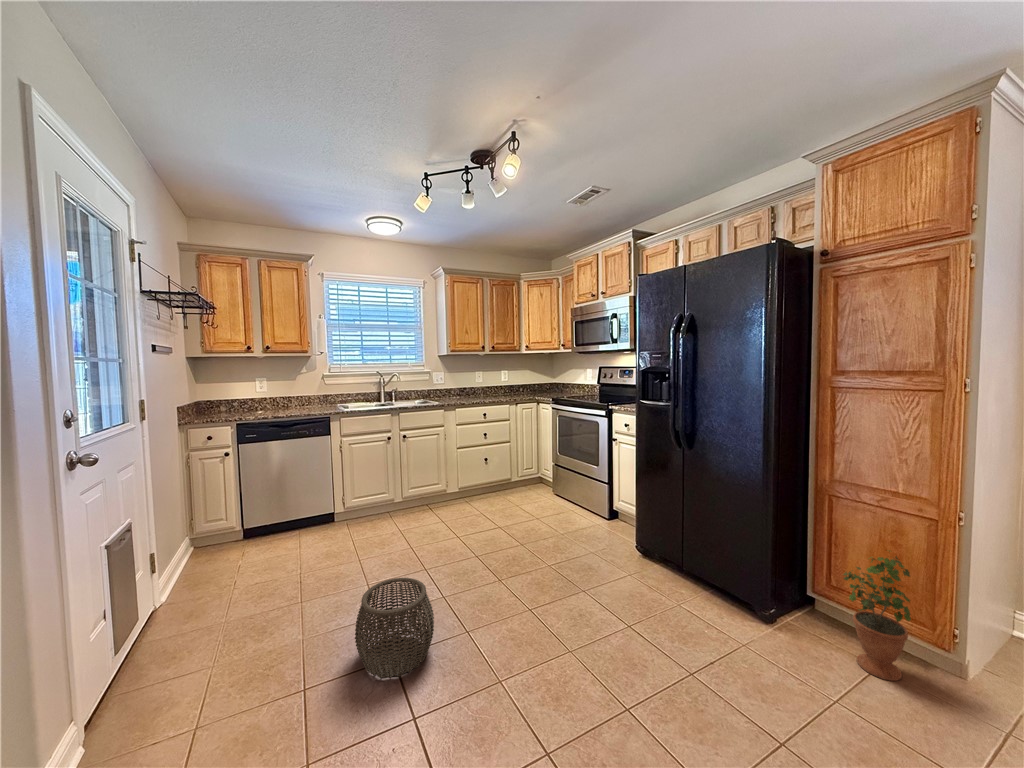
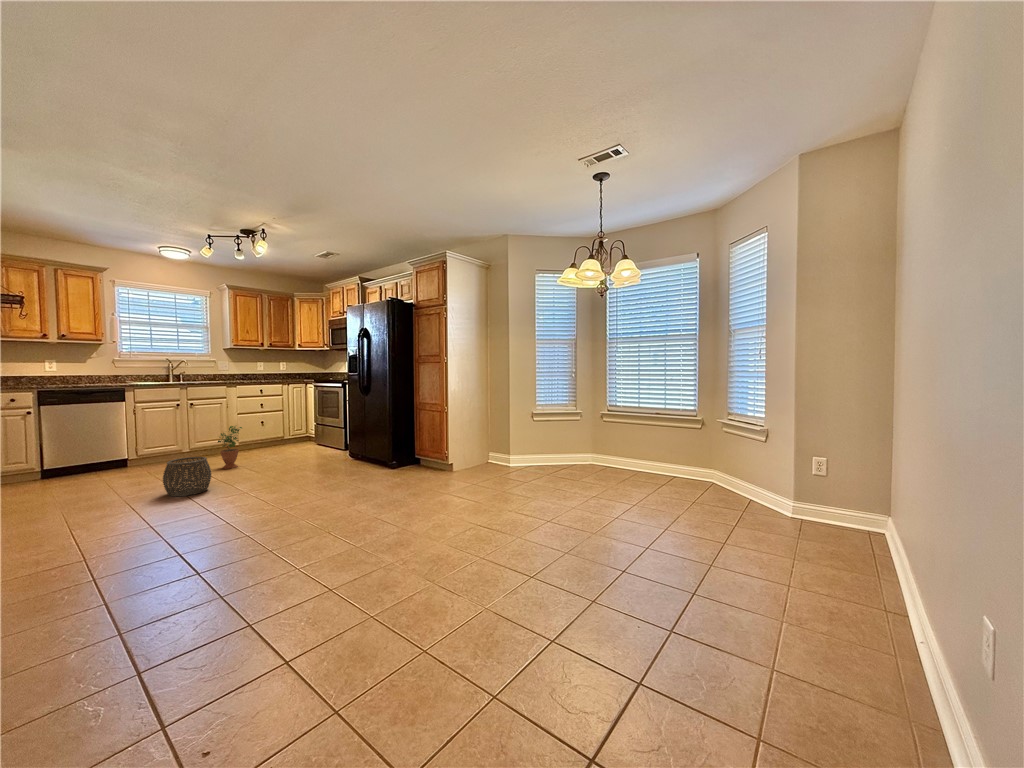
potted plant: present [844,556,911,681] -> present [218,426,242,469]

